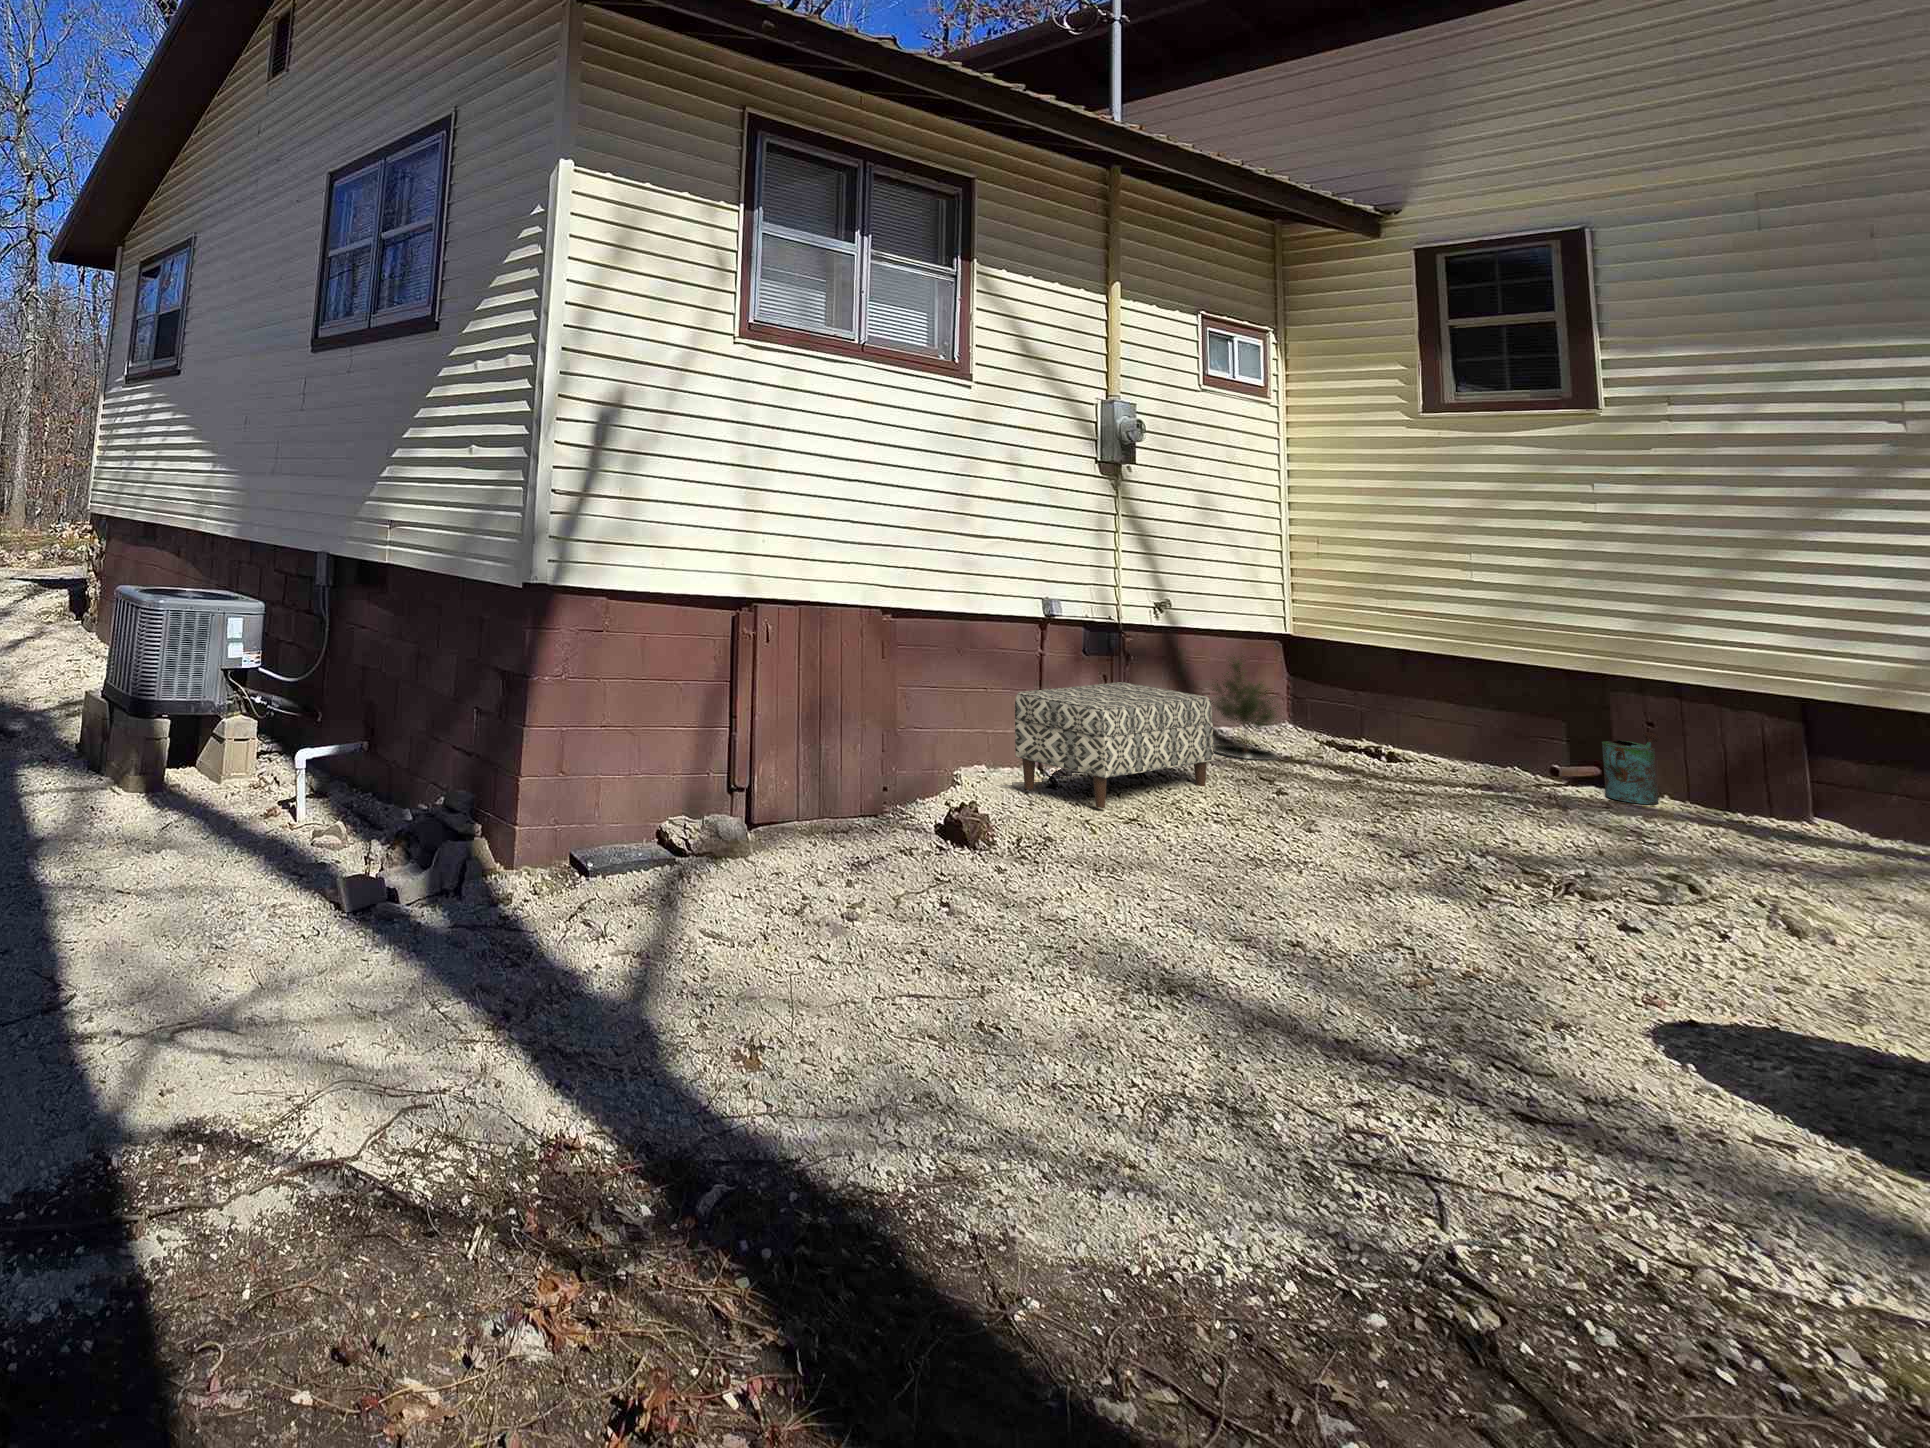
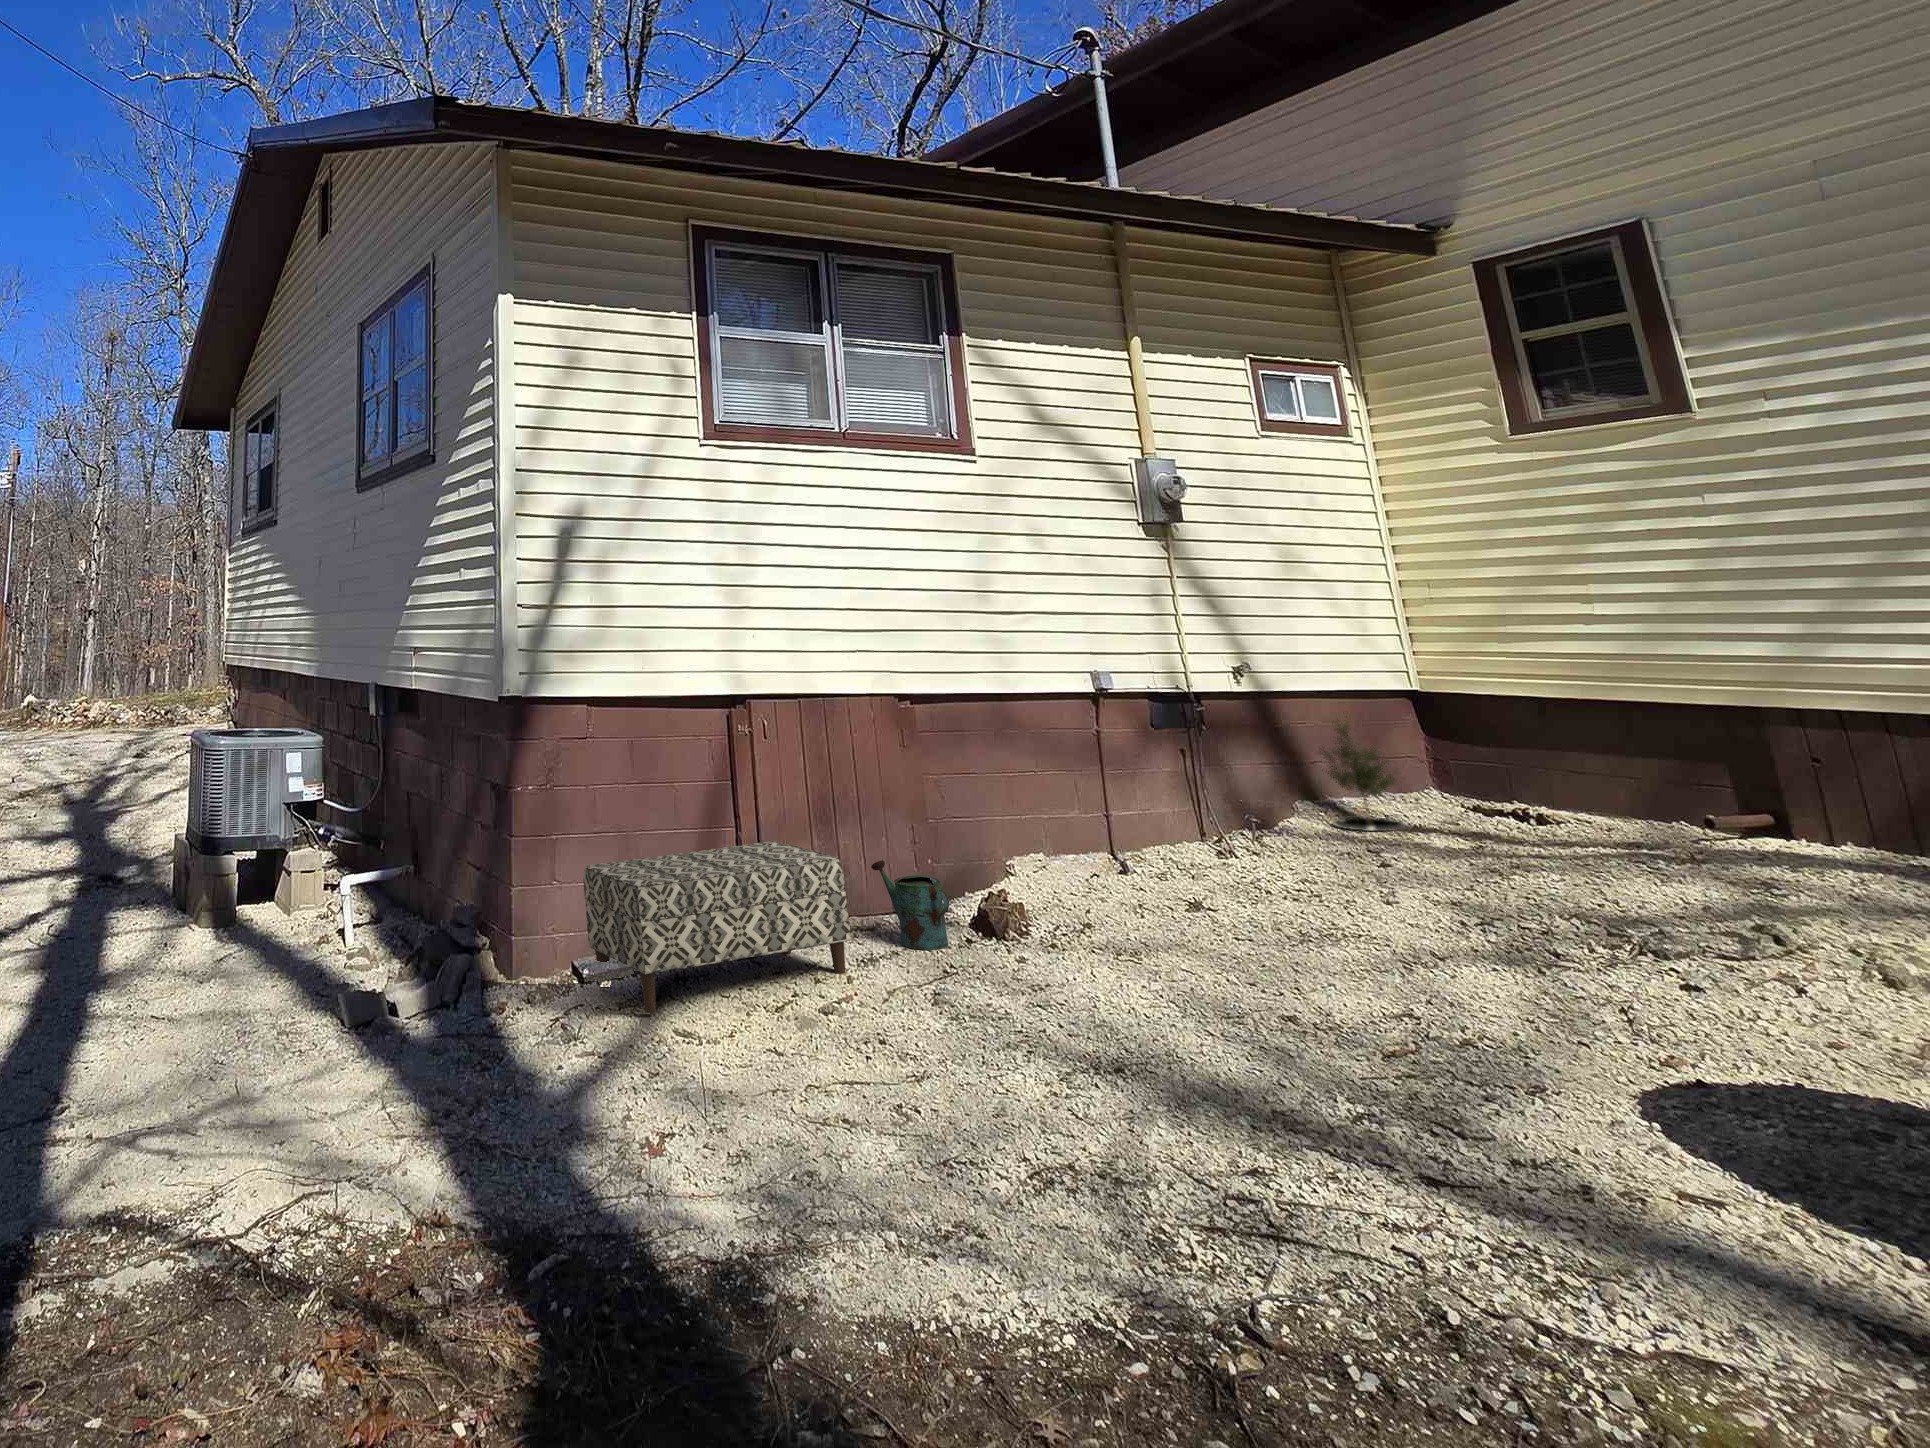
bench: present [1015,682,1214,808] -> present [583,841,851,1013]
watering can: present [1602,732,1660,804] -> present [871,860,949,950]

